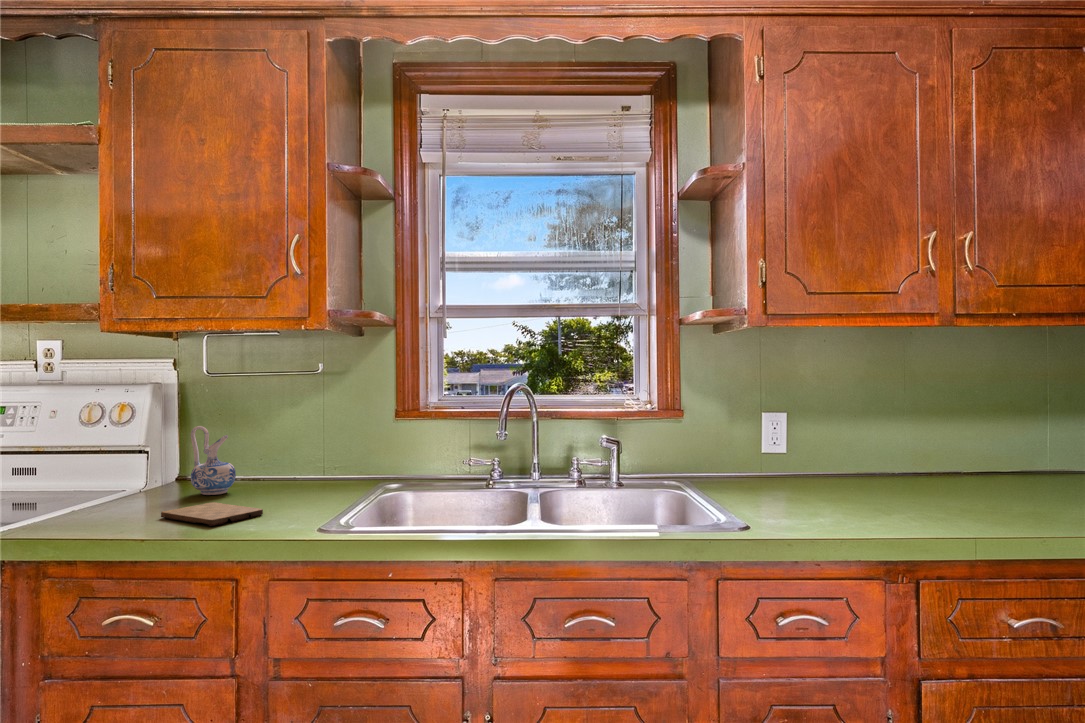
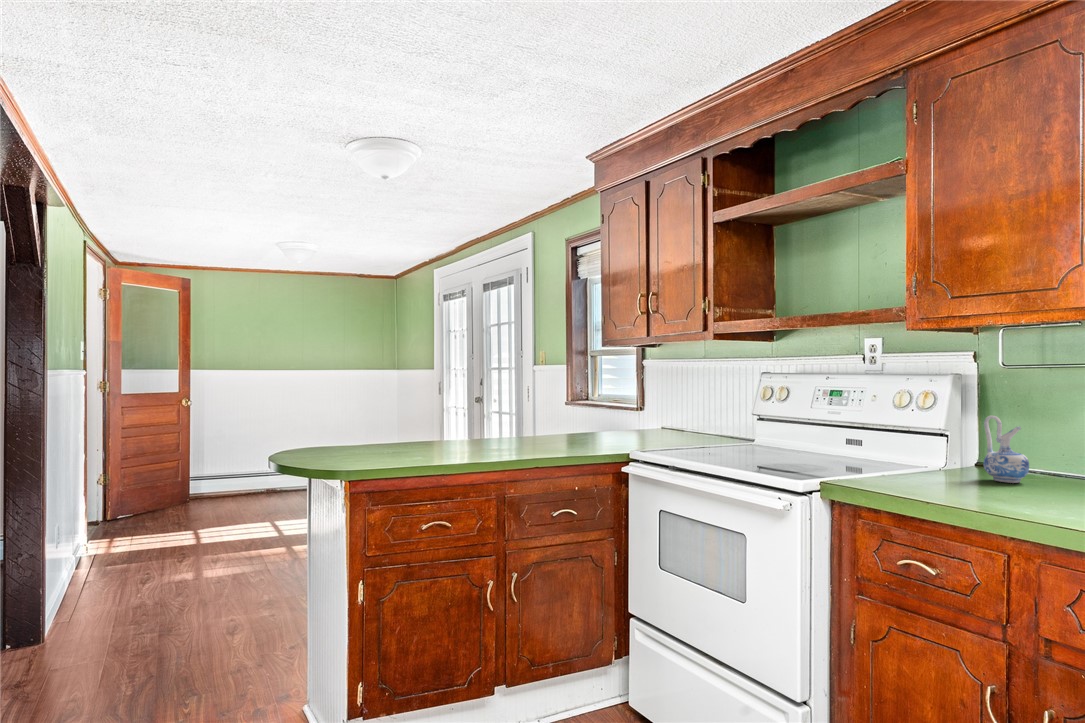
cutting board: present [161,502,263,526] -> none [949,485,1046,504]

